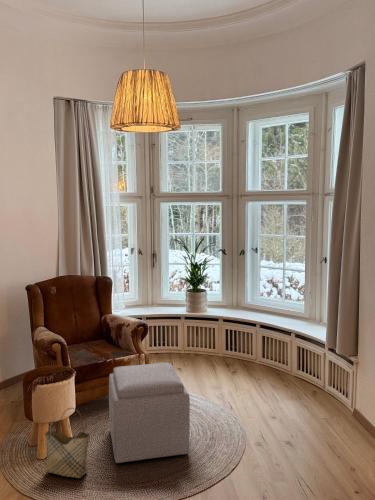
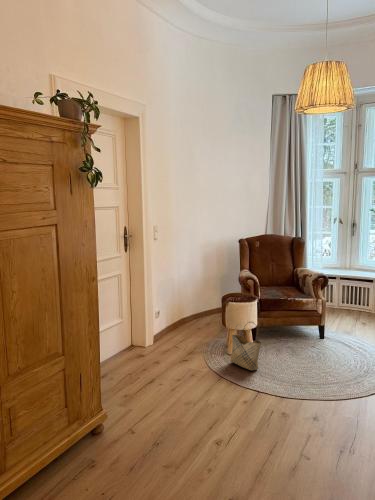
ottoman: present [109,363,190,463] -> none [280,302,344,378]

